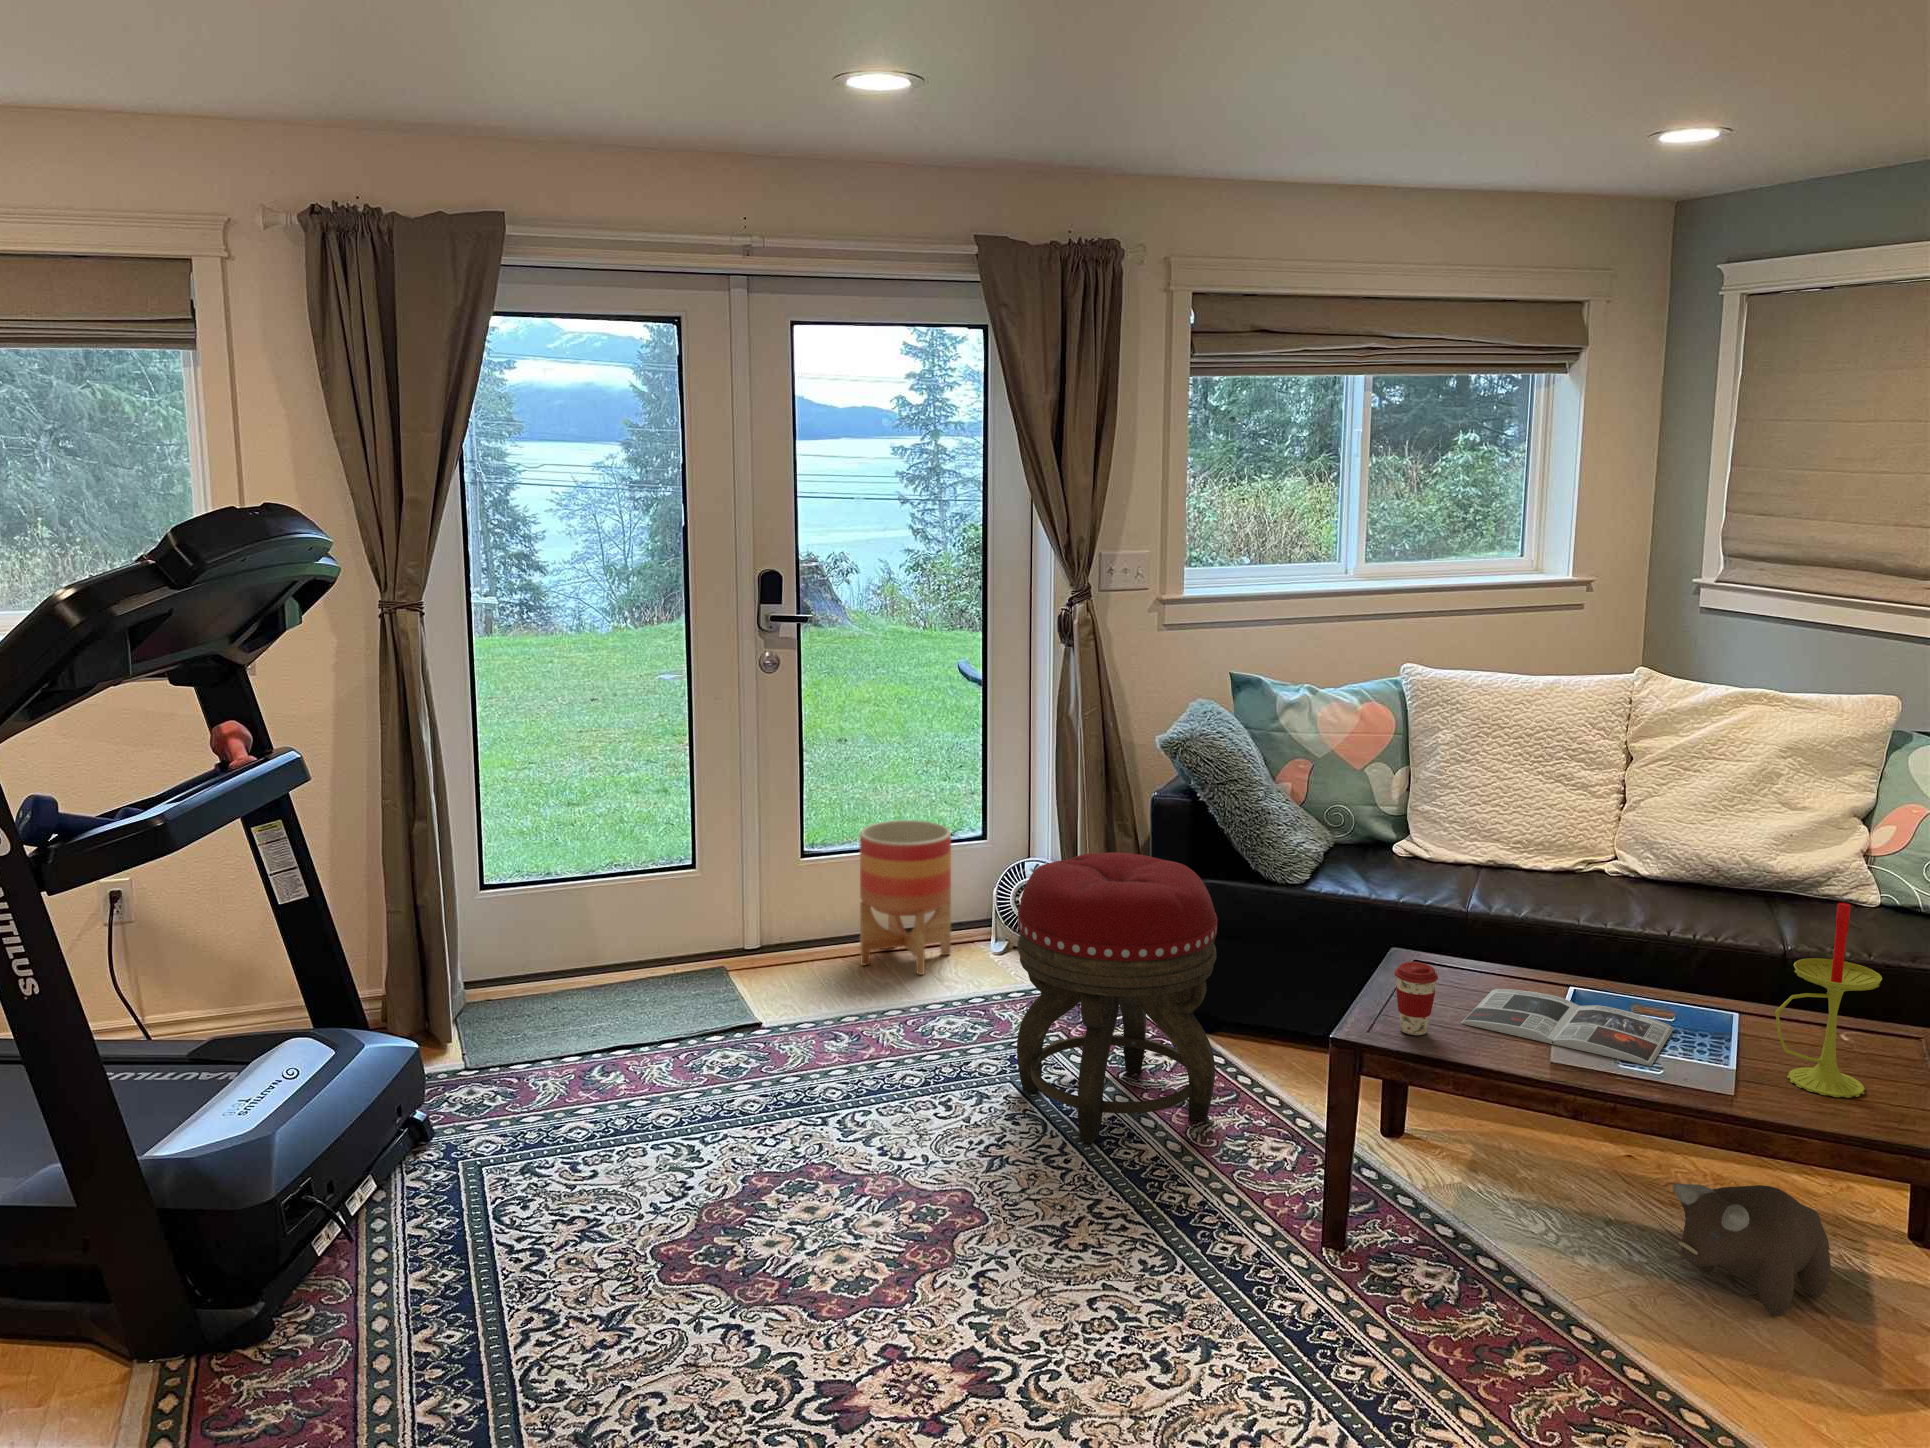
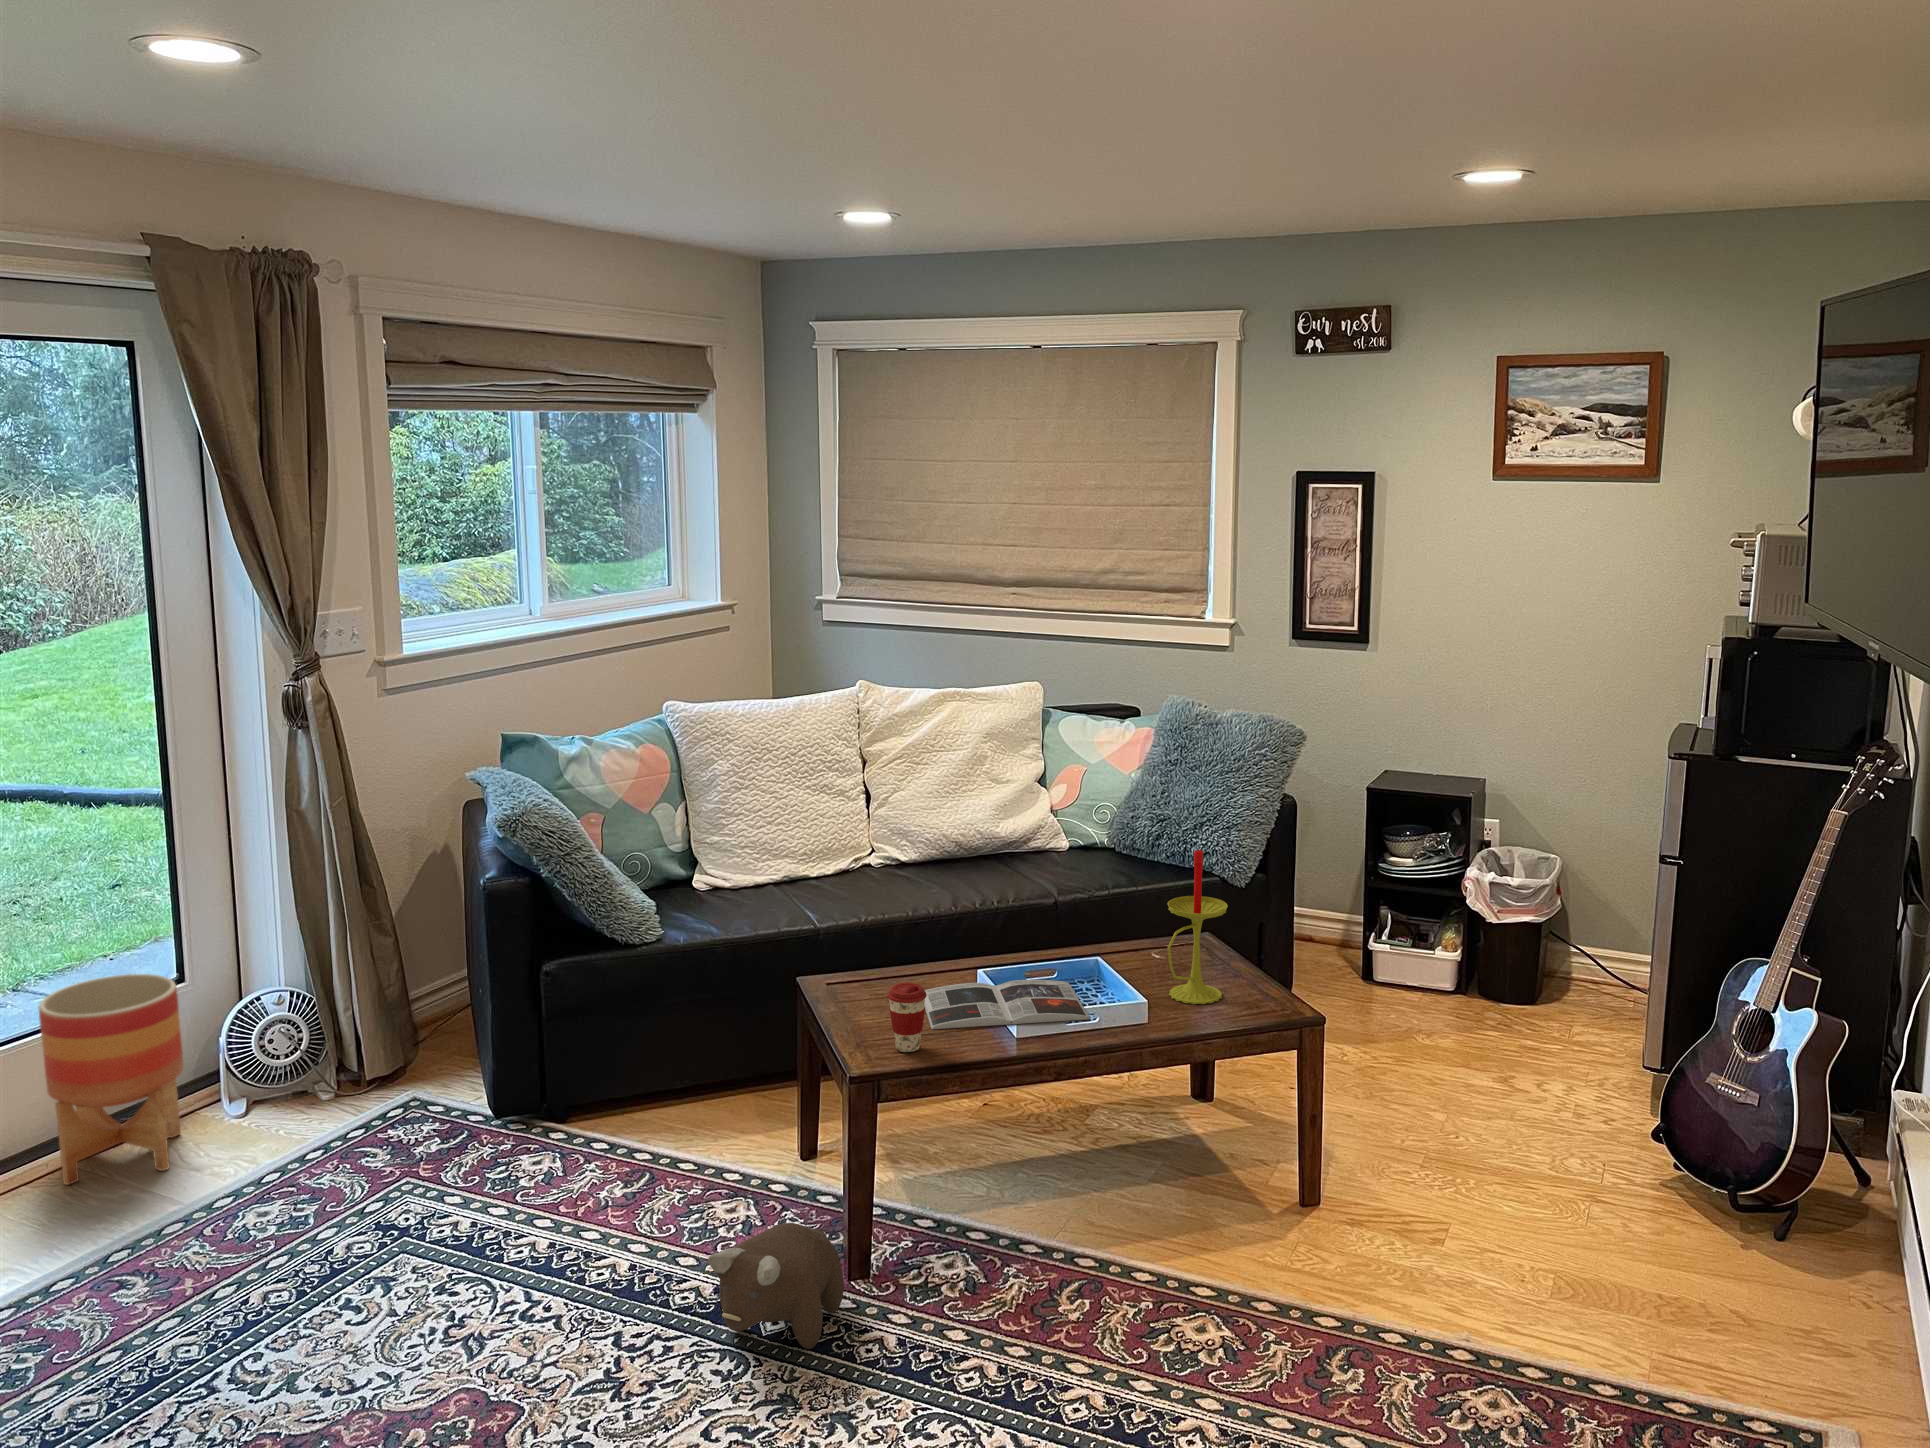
footstool: present [1017,852,1217,1143] -> none [407,947,649,1282]
plush toy: present [1673,1183,1831,1317] -> present [708,1223,844,1349]

